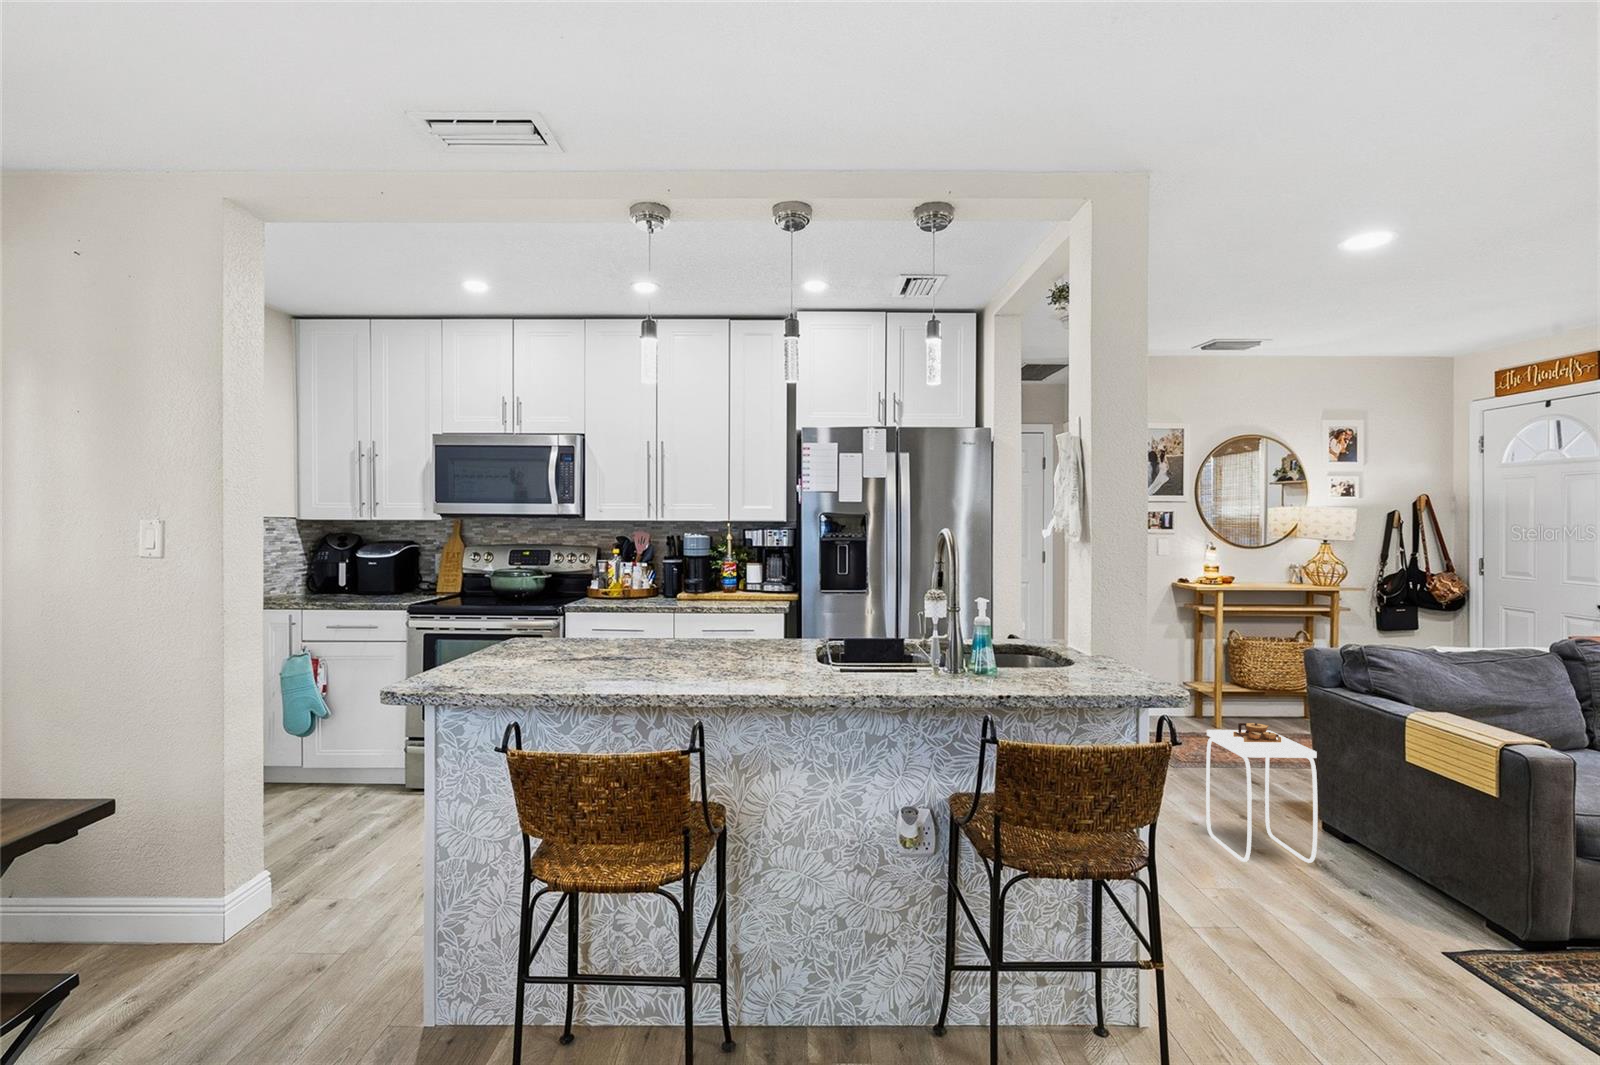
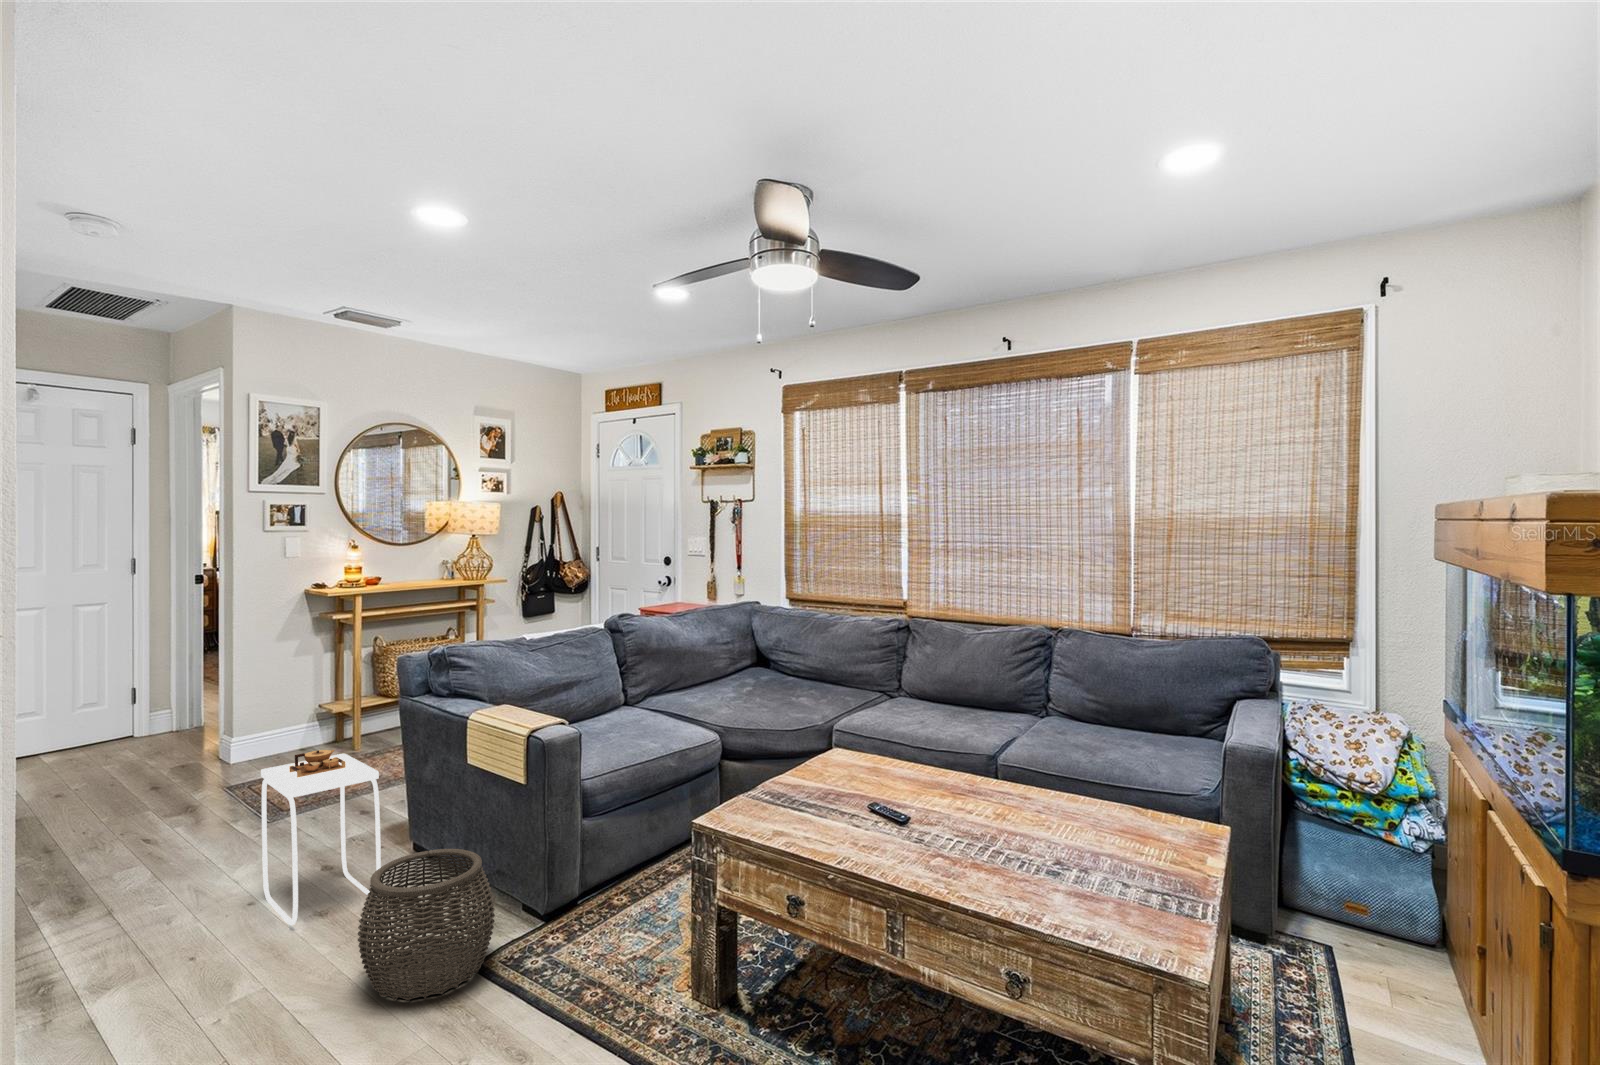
woven basket: none [1333,831,1471,964] -> present [358,849,495,1000]

